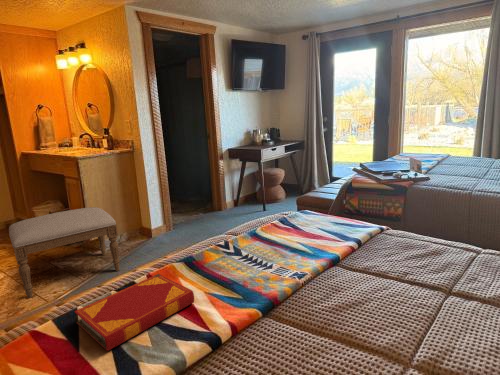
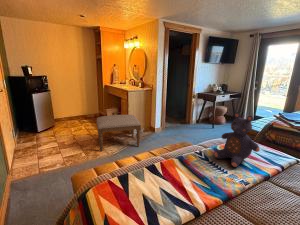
teddy bear: none [250,161,318,255] -> present [215,113,260,167]
hardback book: present [75,274,194,351] -> none [128,164,186,202]

